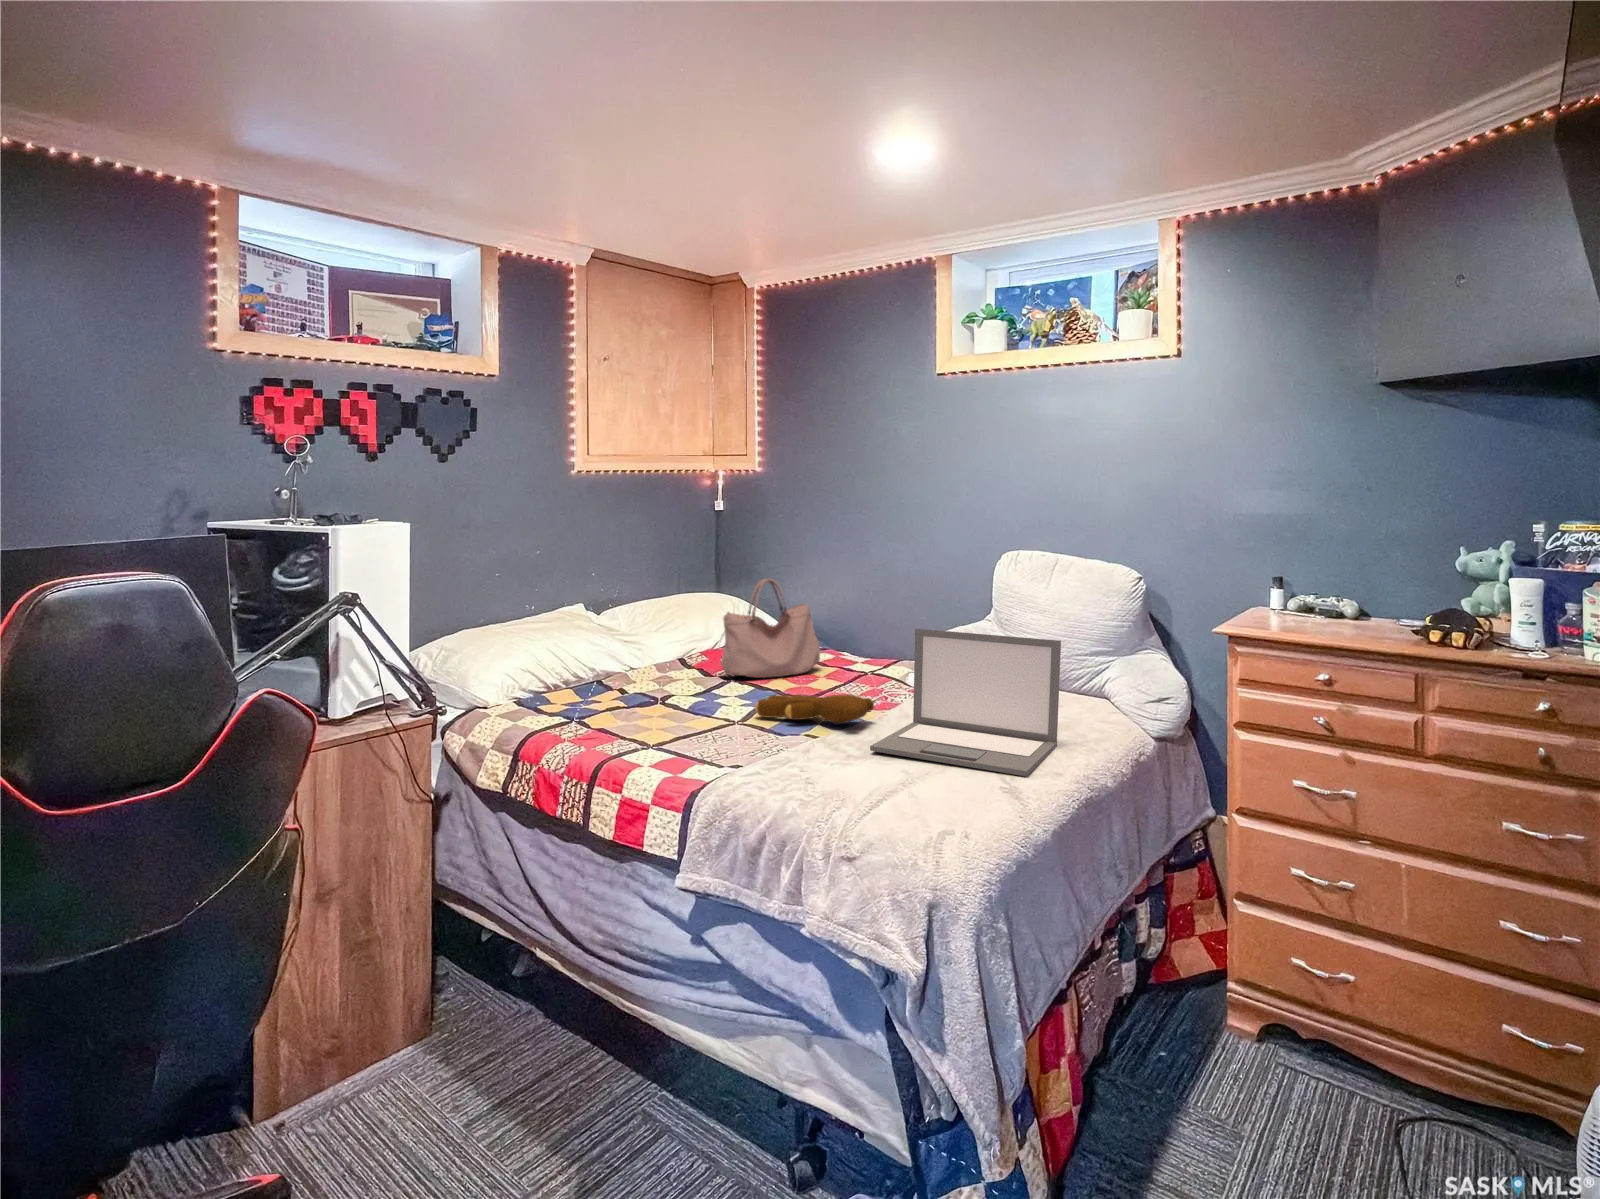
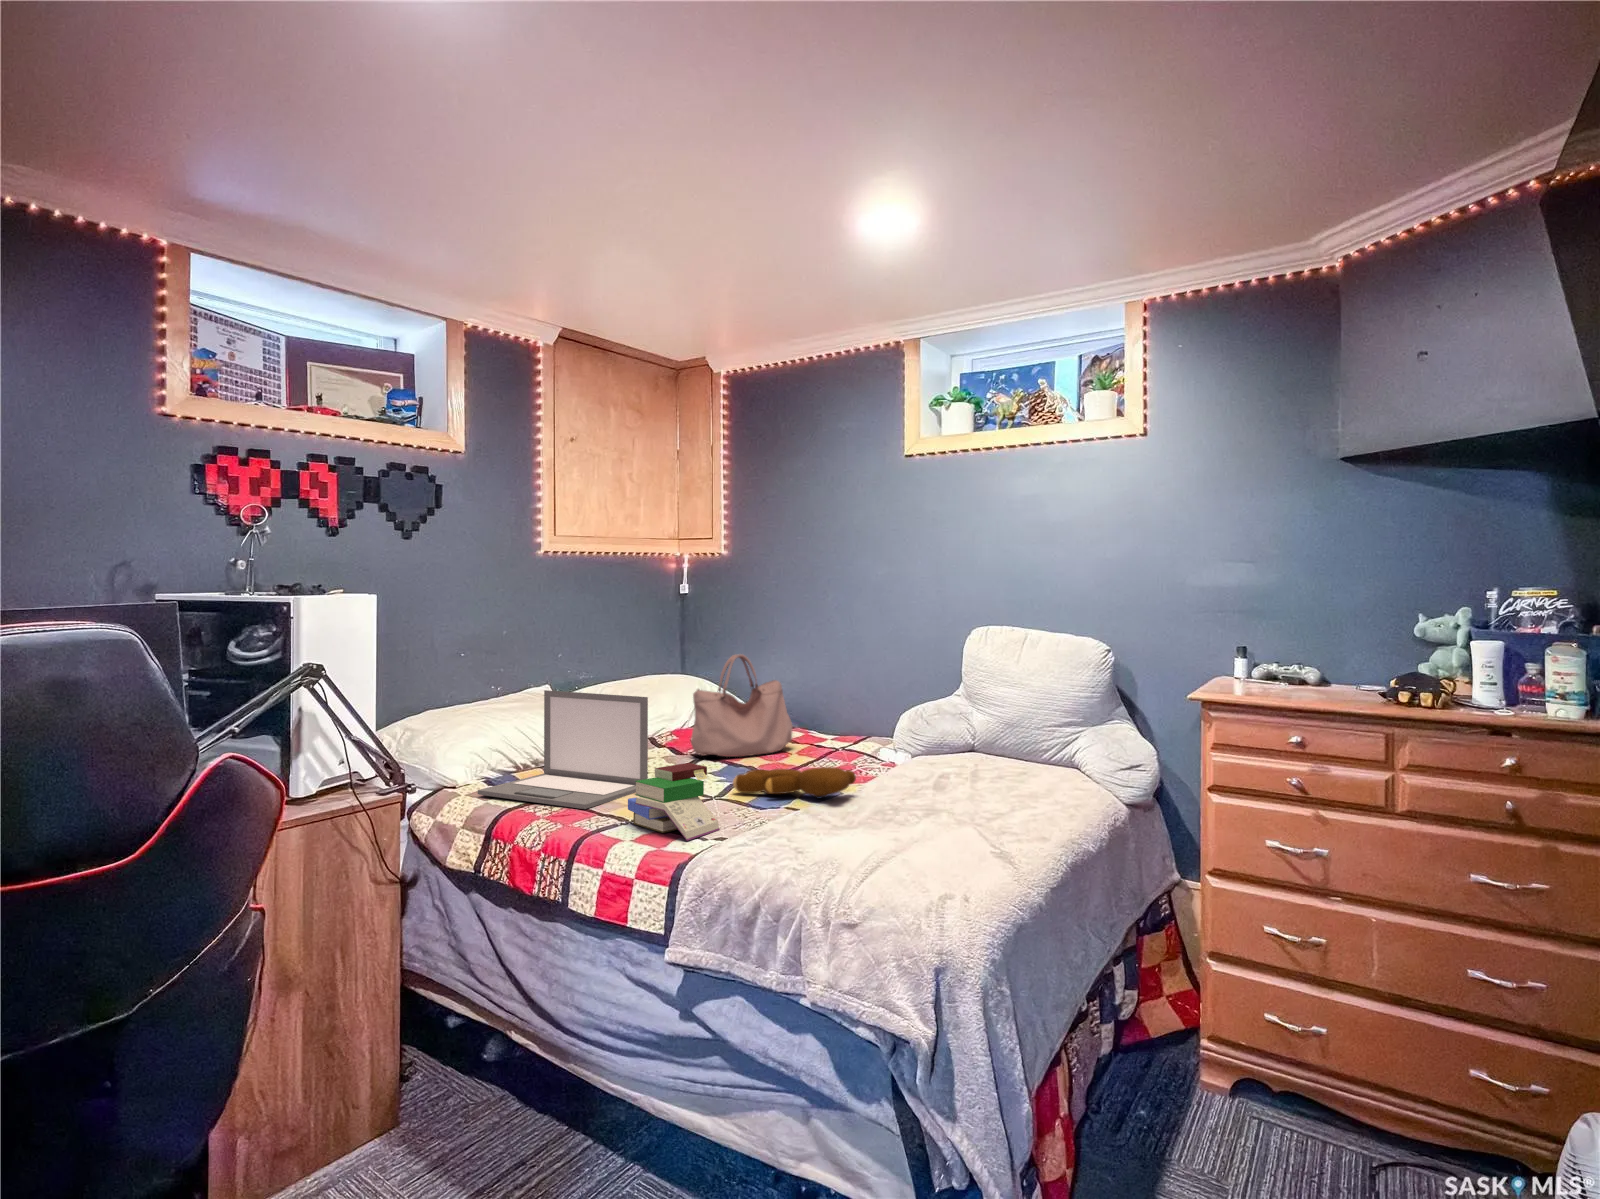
laptop: present [870,629,1061,776] -> present [478,690,648,809]
book: none [648,690,736,769] -> present [628,763,720,841]

